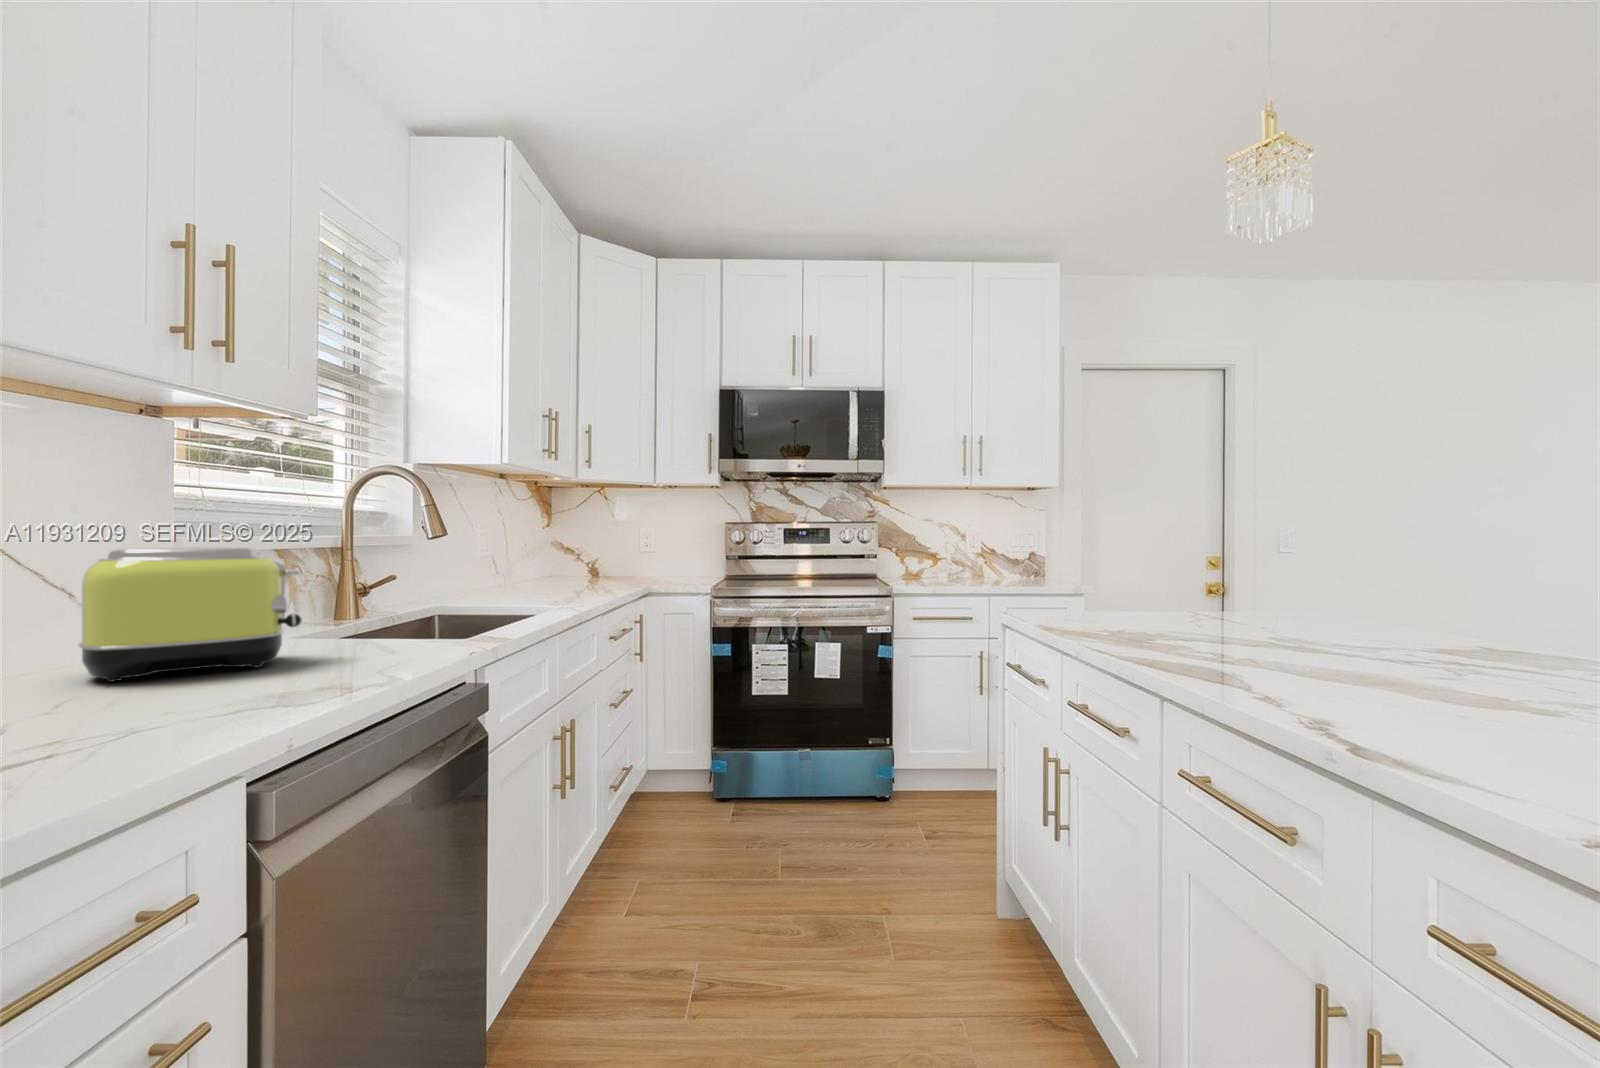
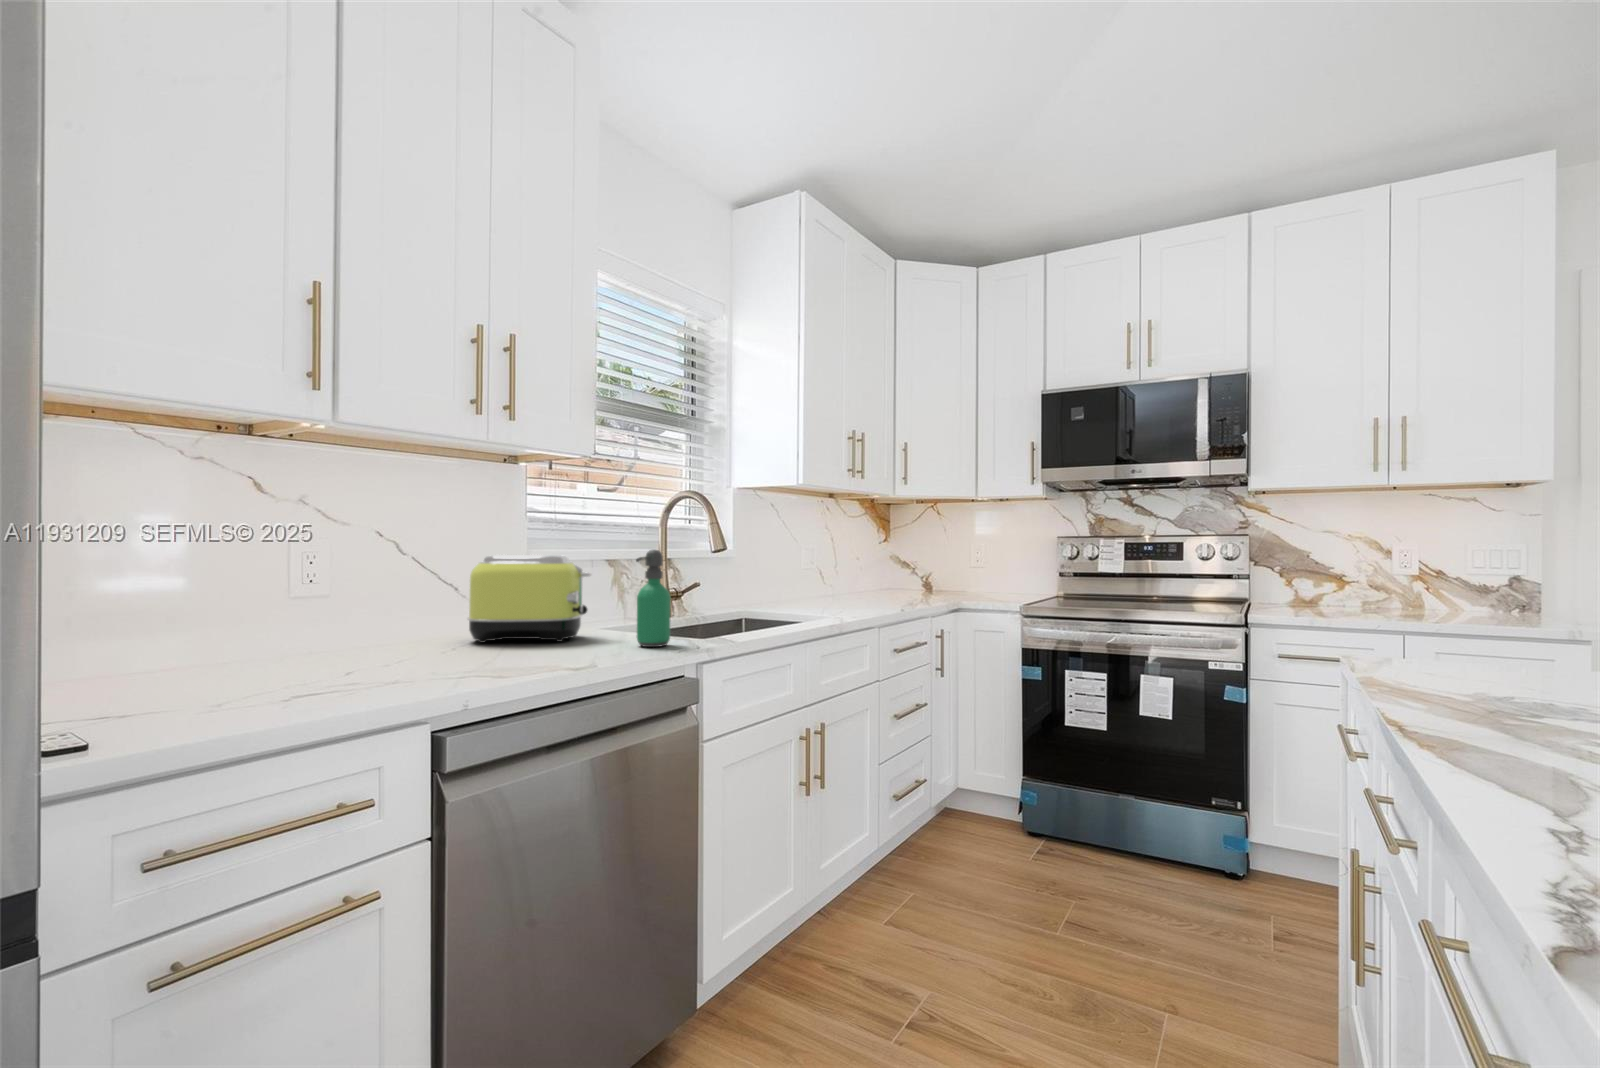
soap dispenser: none [390,538,438,661] -> present [636,550,671,647]

